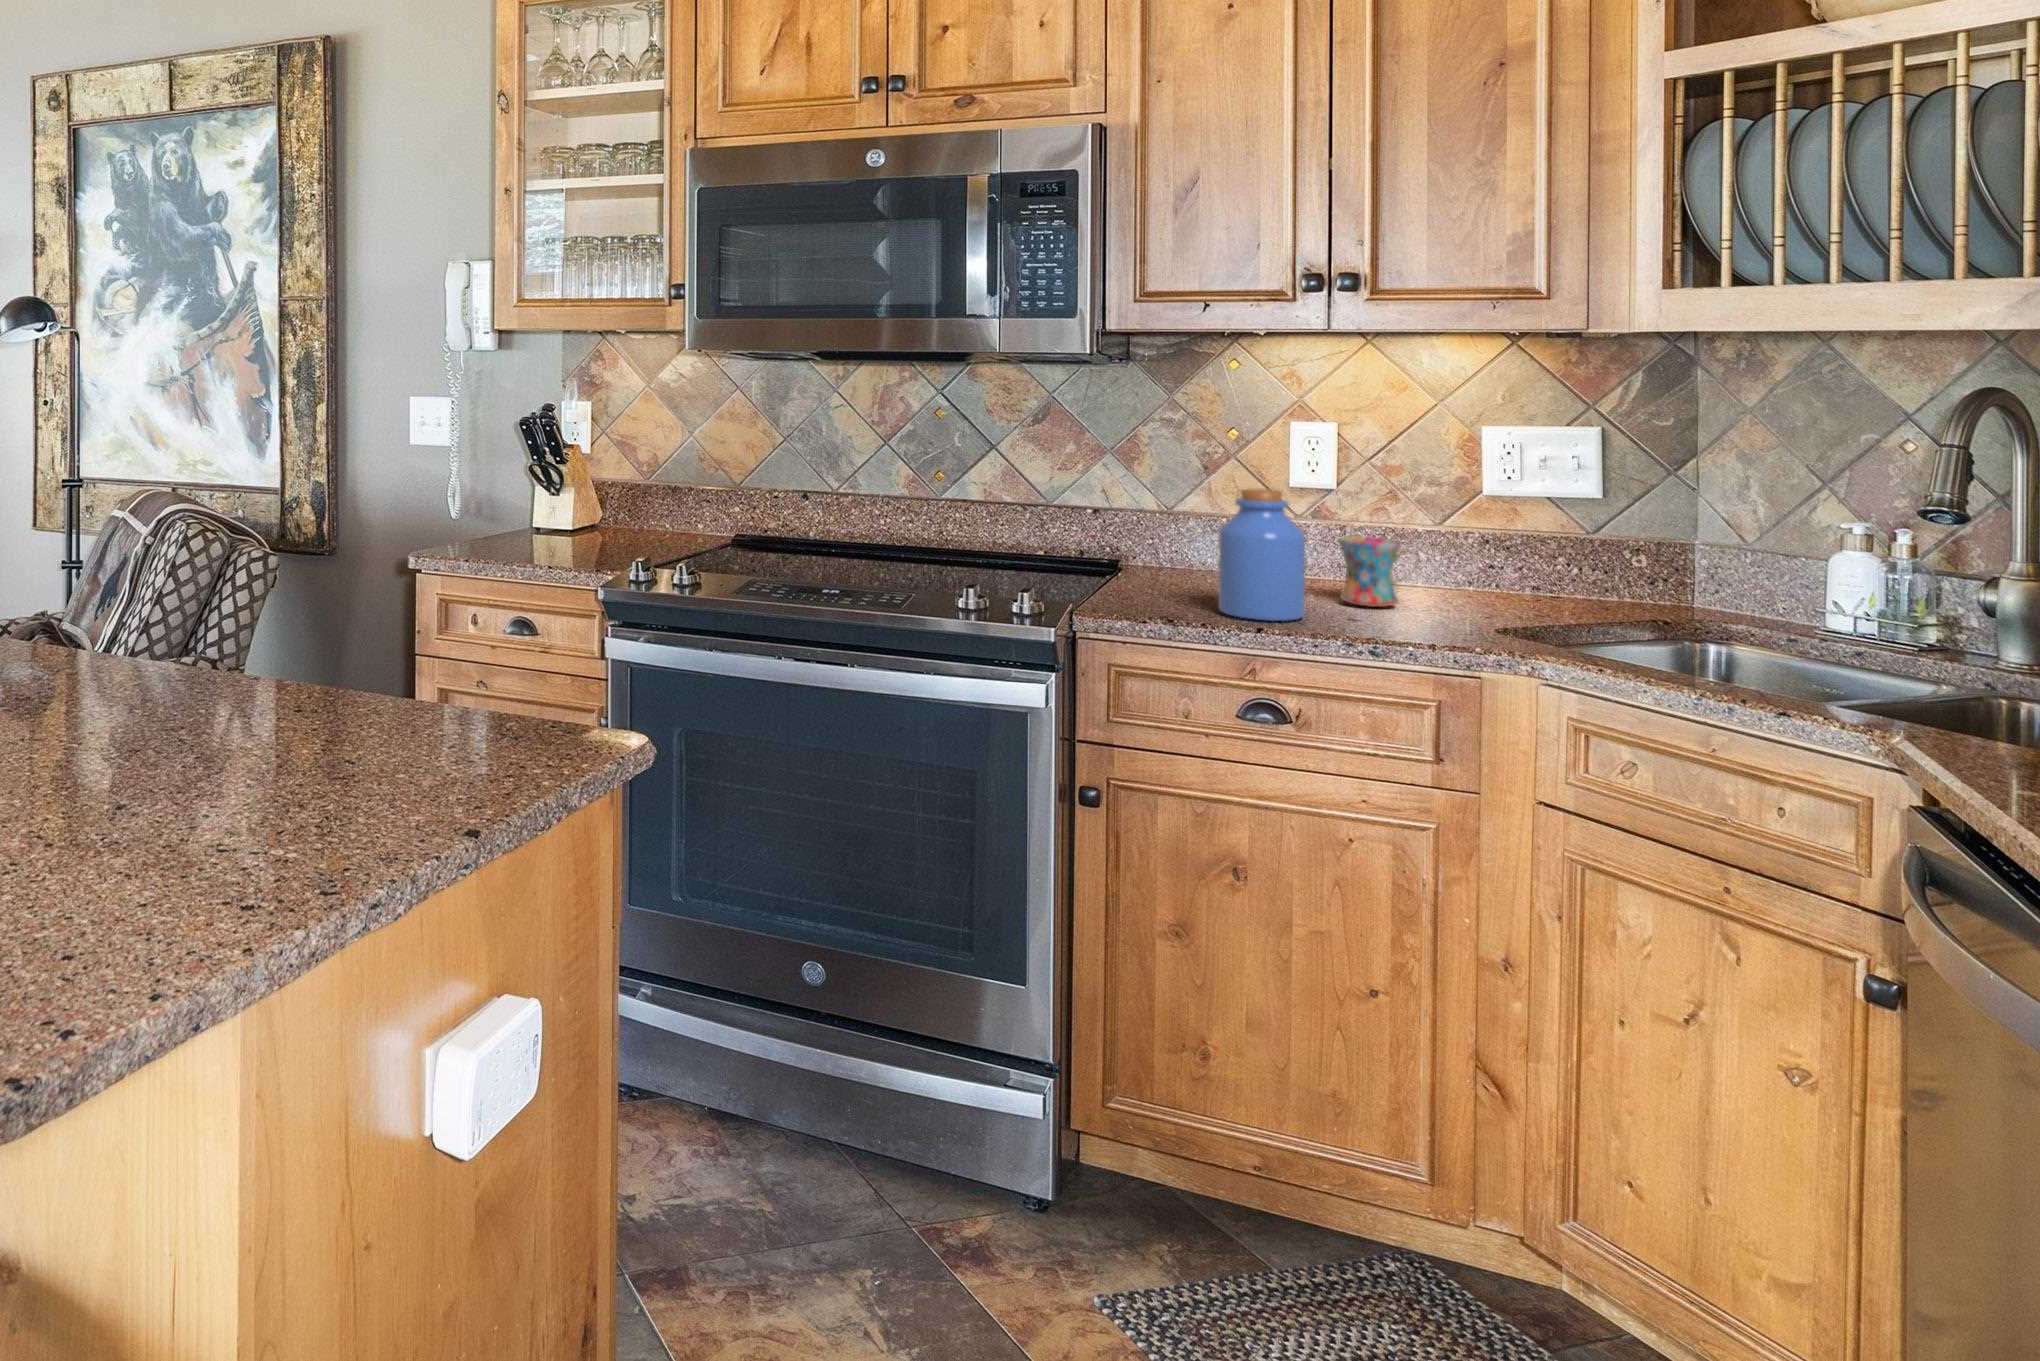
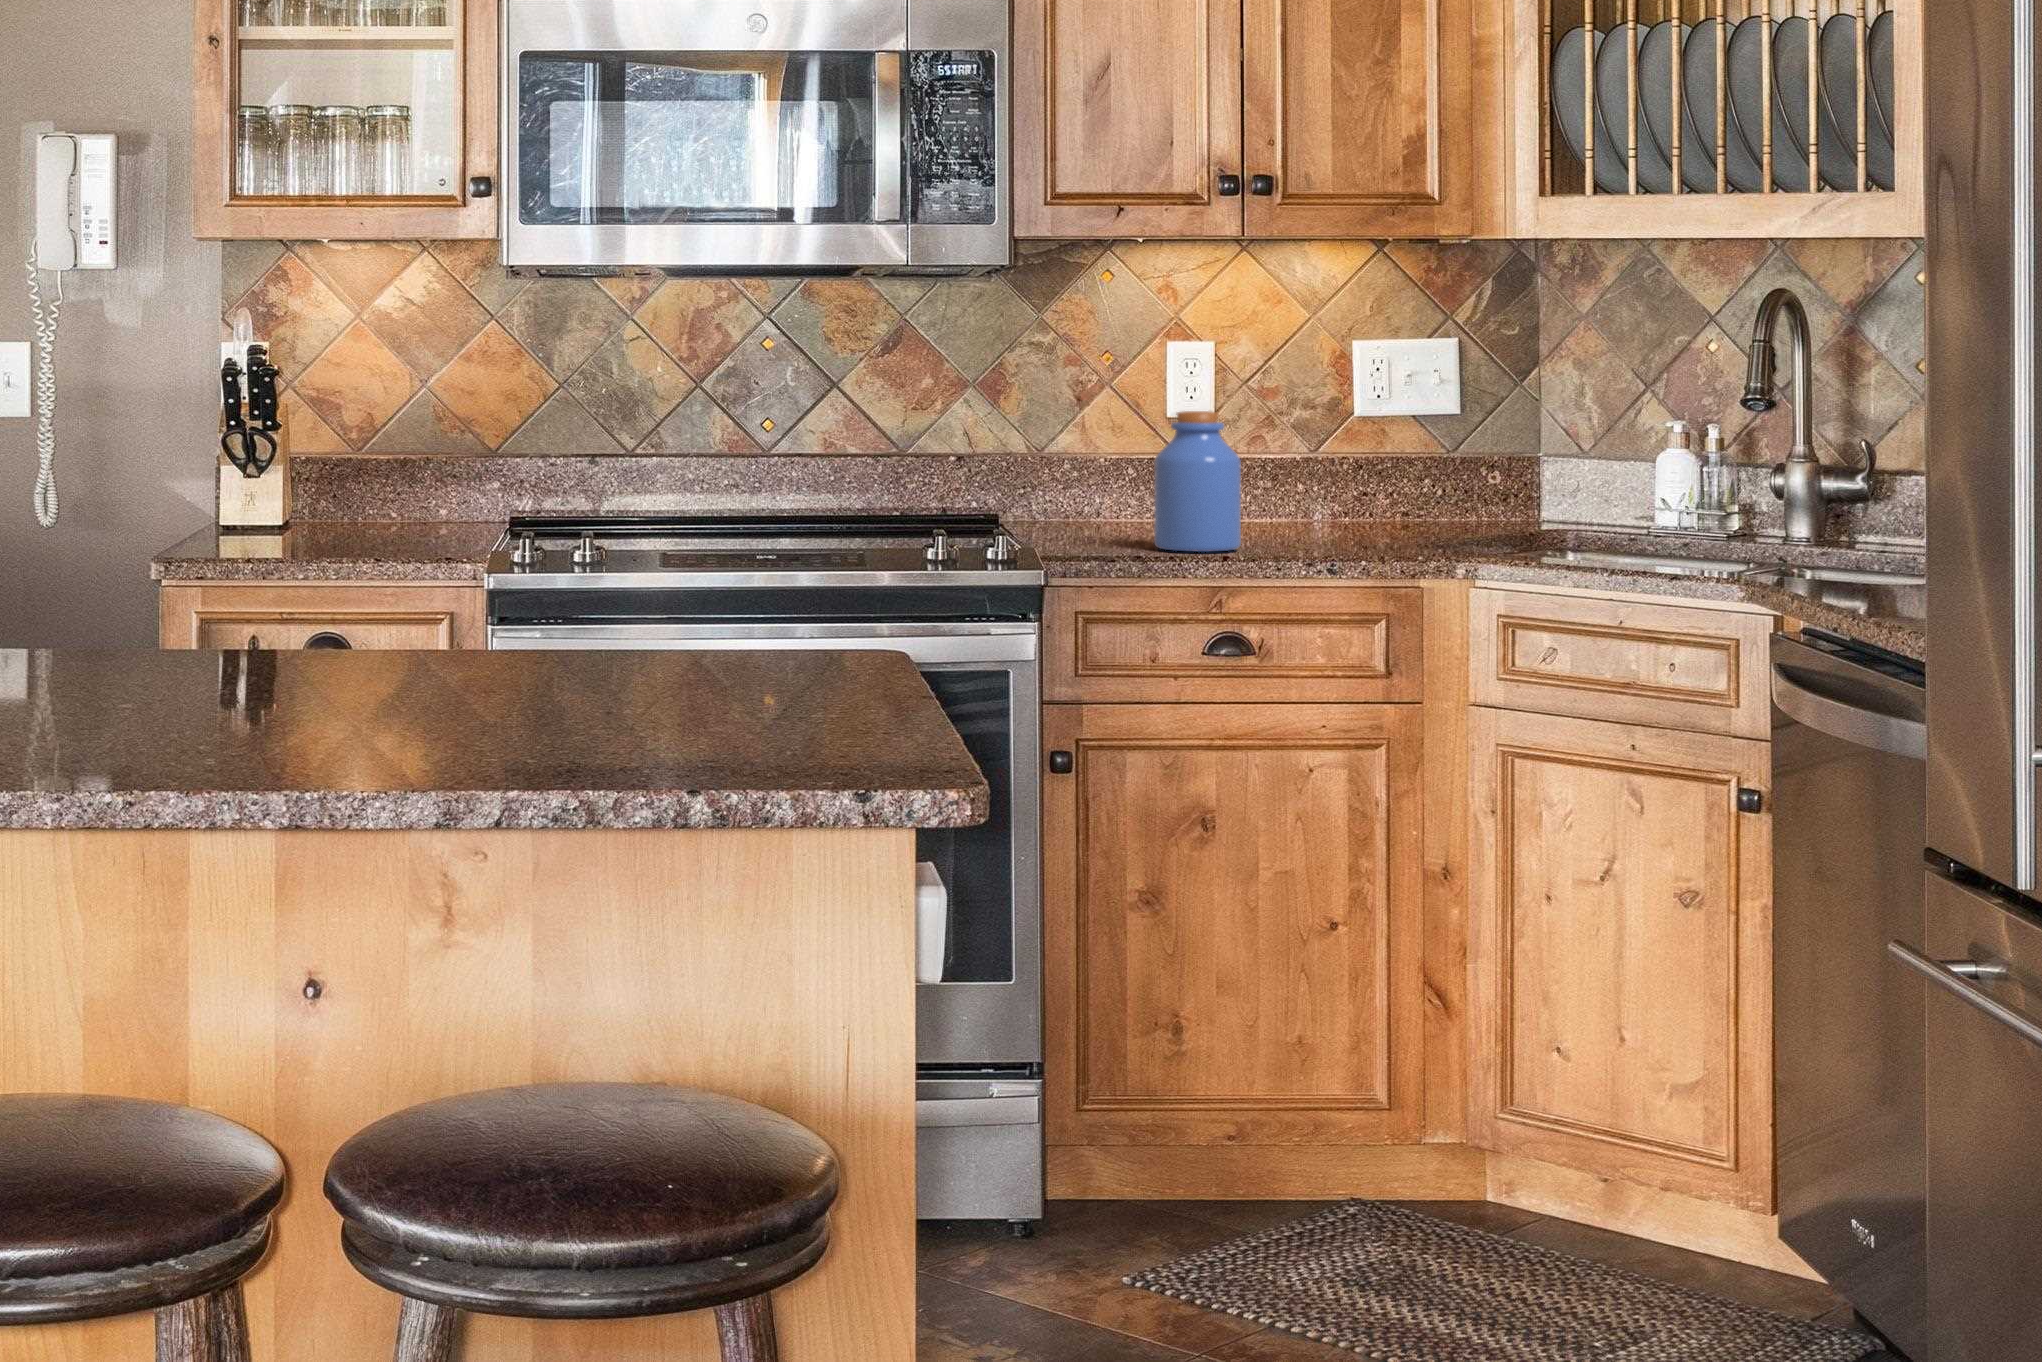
mug: present [1338,536,1420,607] -> none [1243,466,1322,539]

